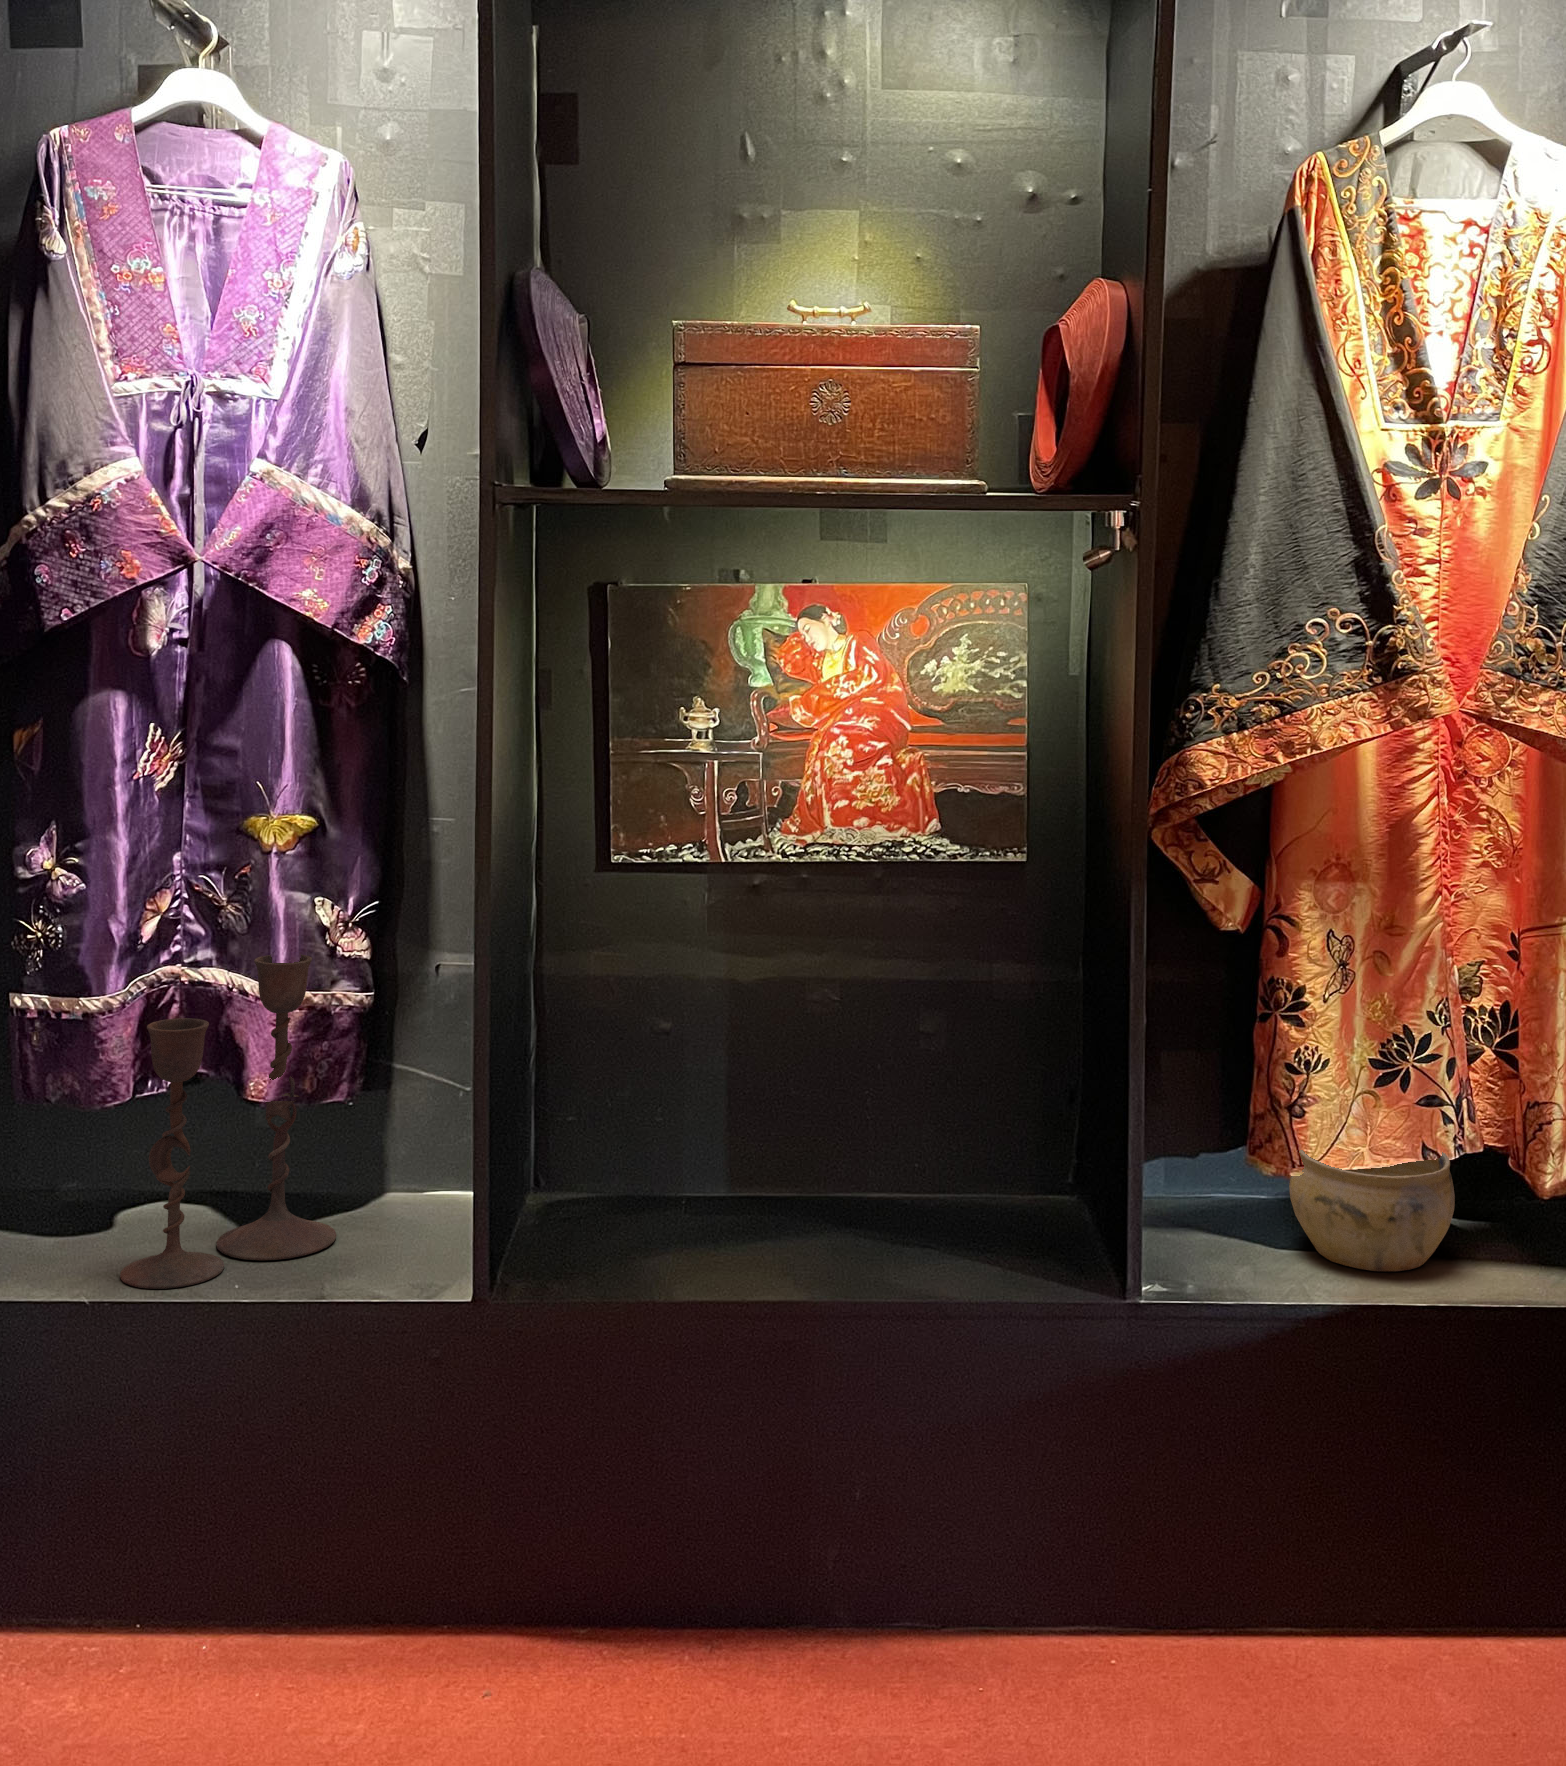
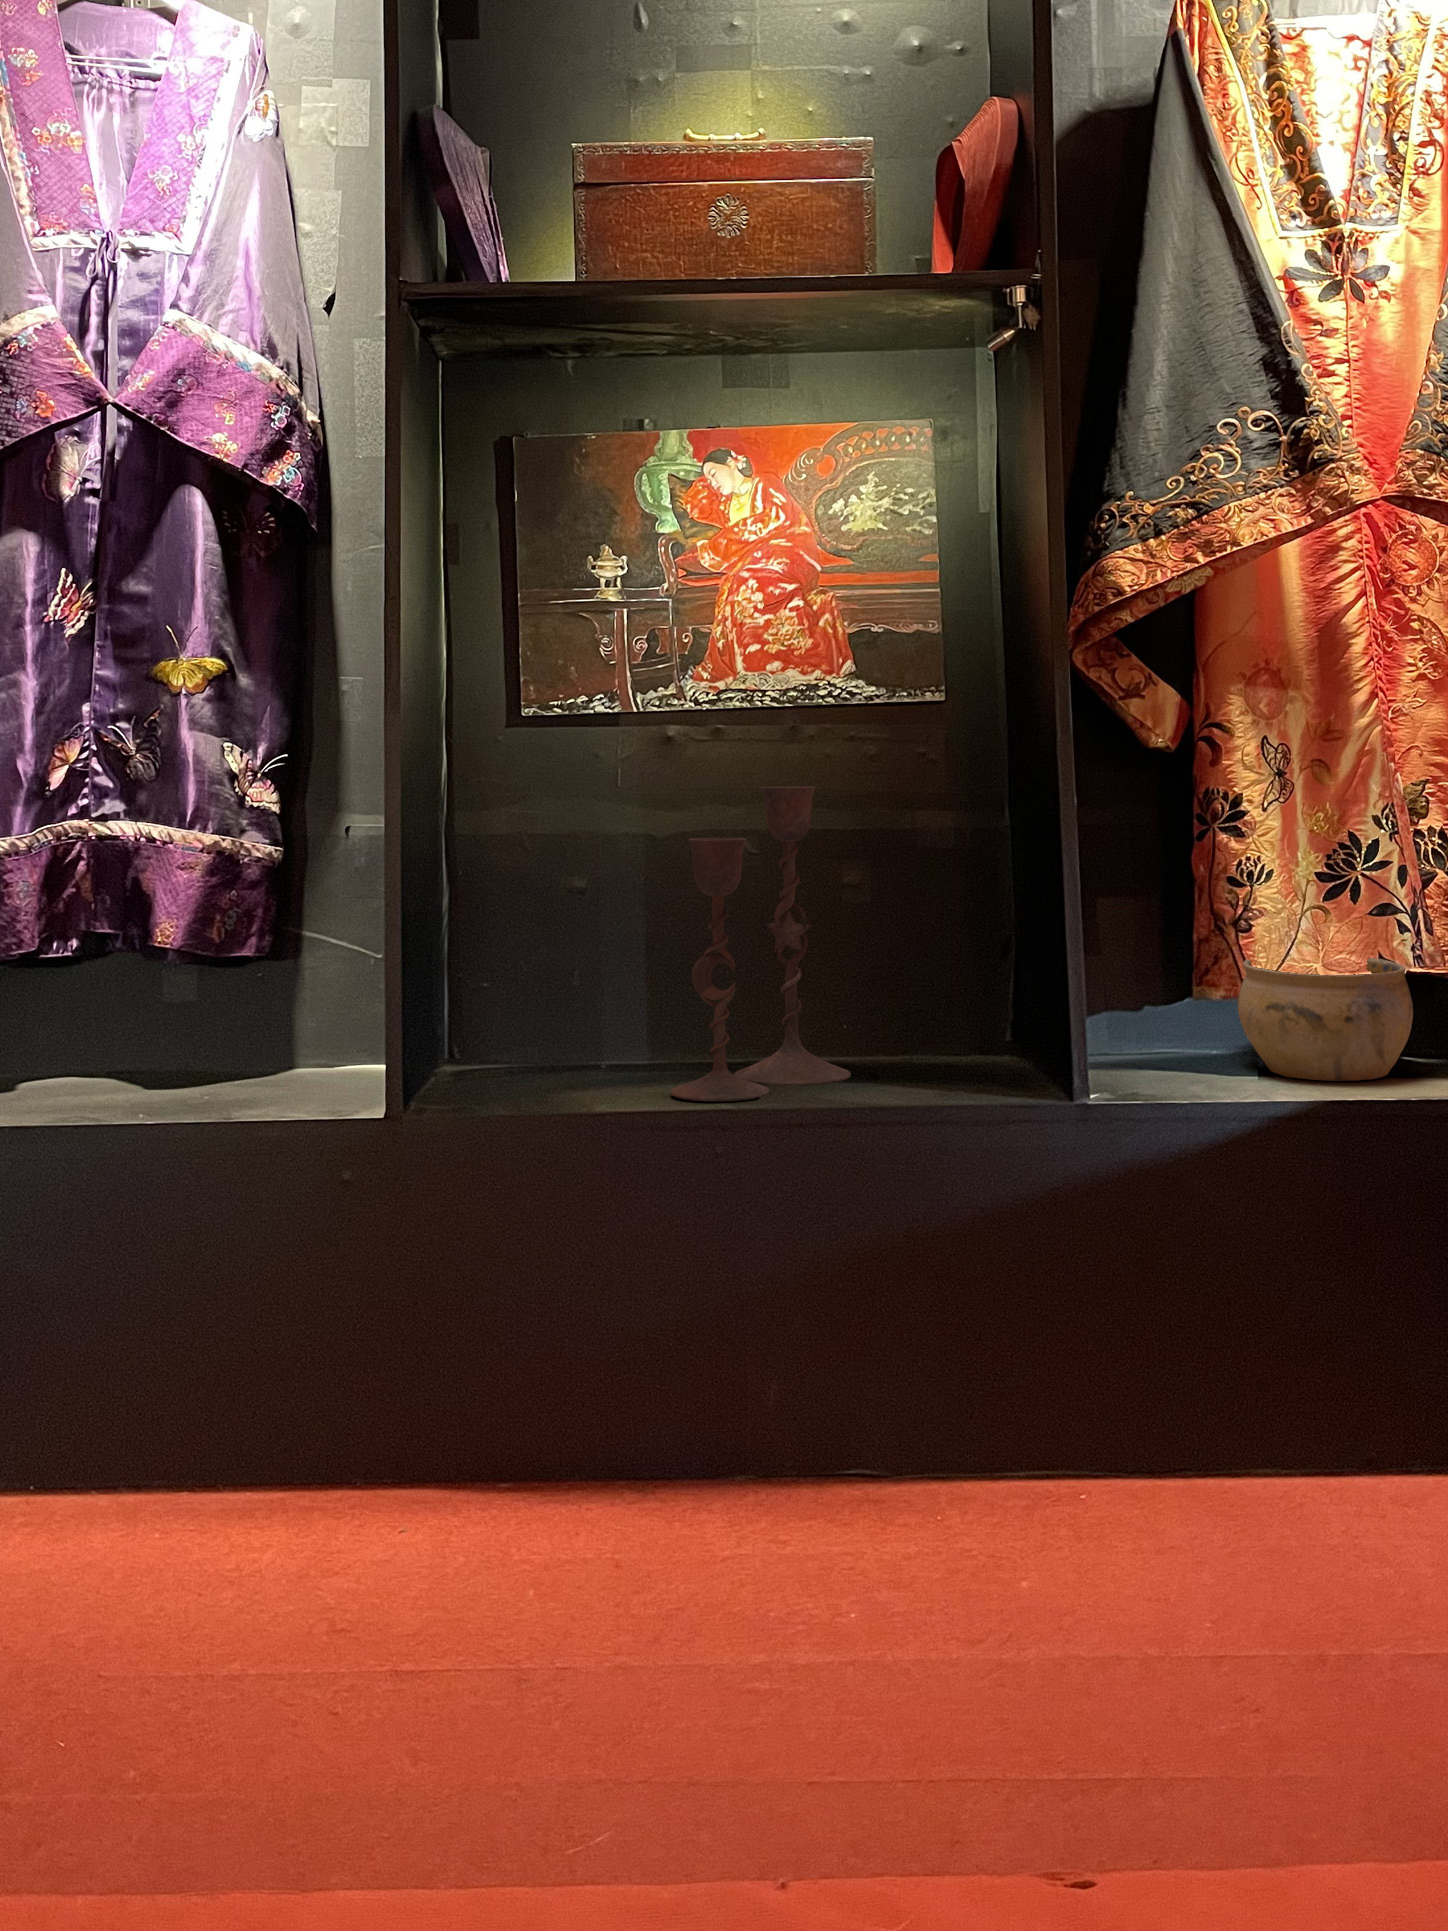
candlestick: present [120,954,337,1289] -> present [670,786,851,1101]

